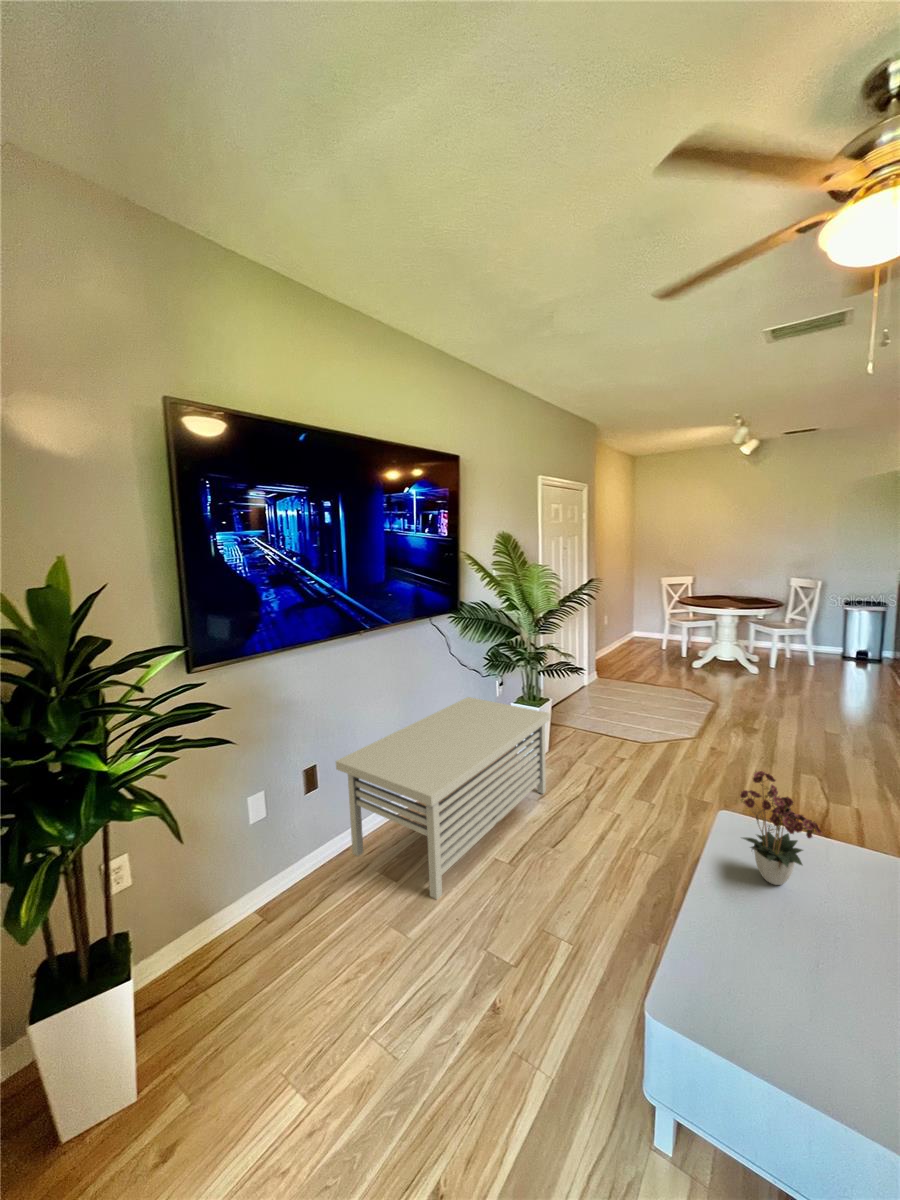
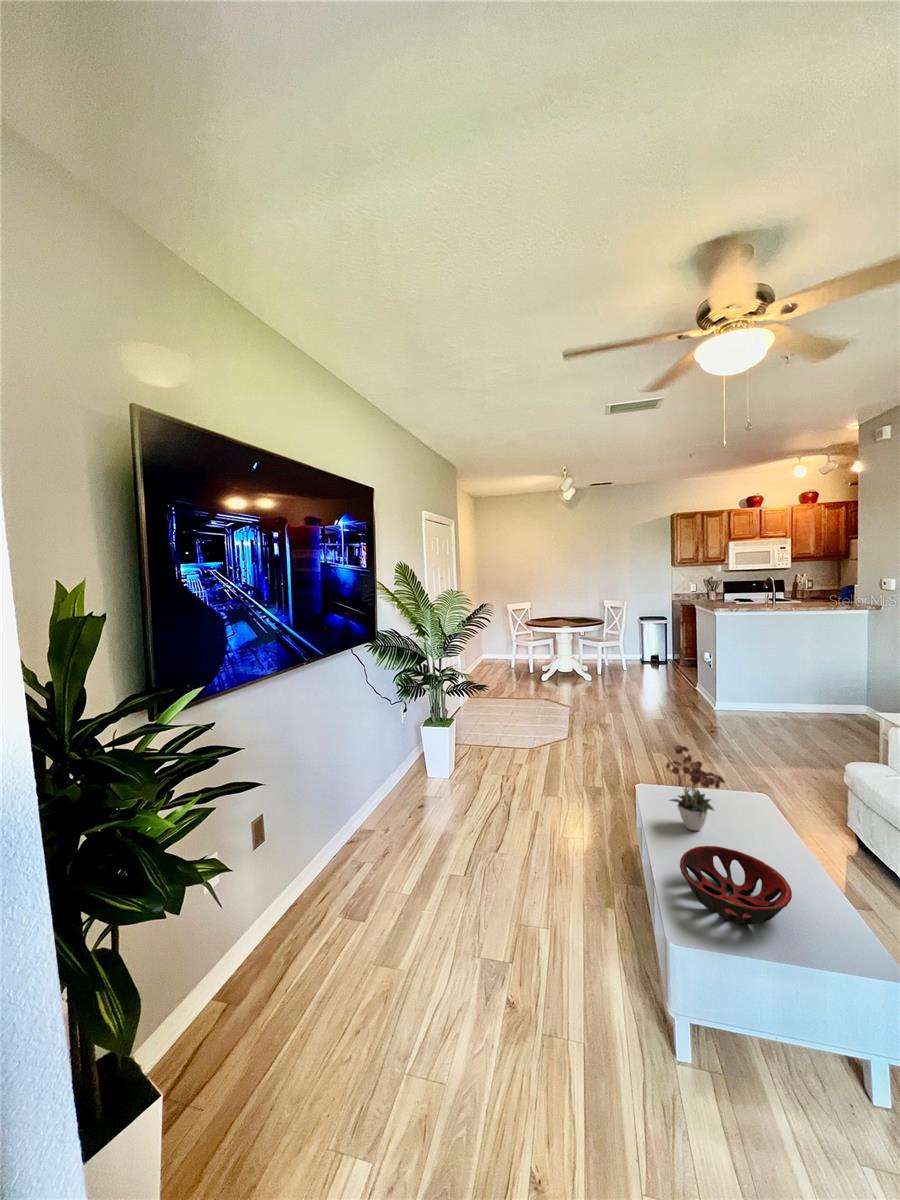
storage bench: present [336,697,550,899] -> none [286,725,470,927]
decorative bowl: none [703,906,862,1033] -> present [680,846,792,925]

